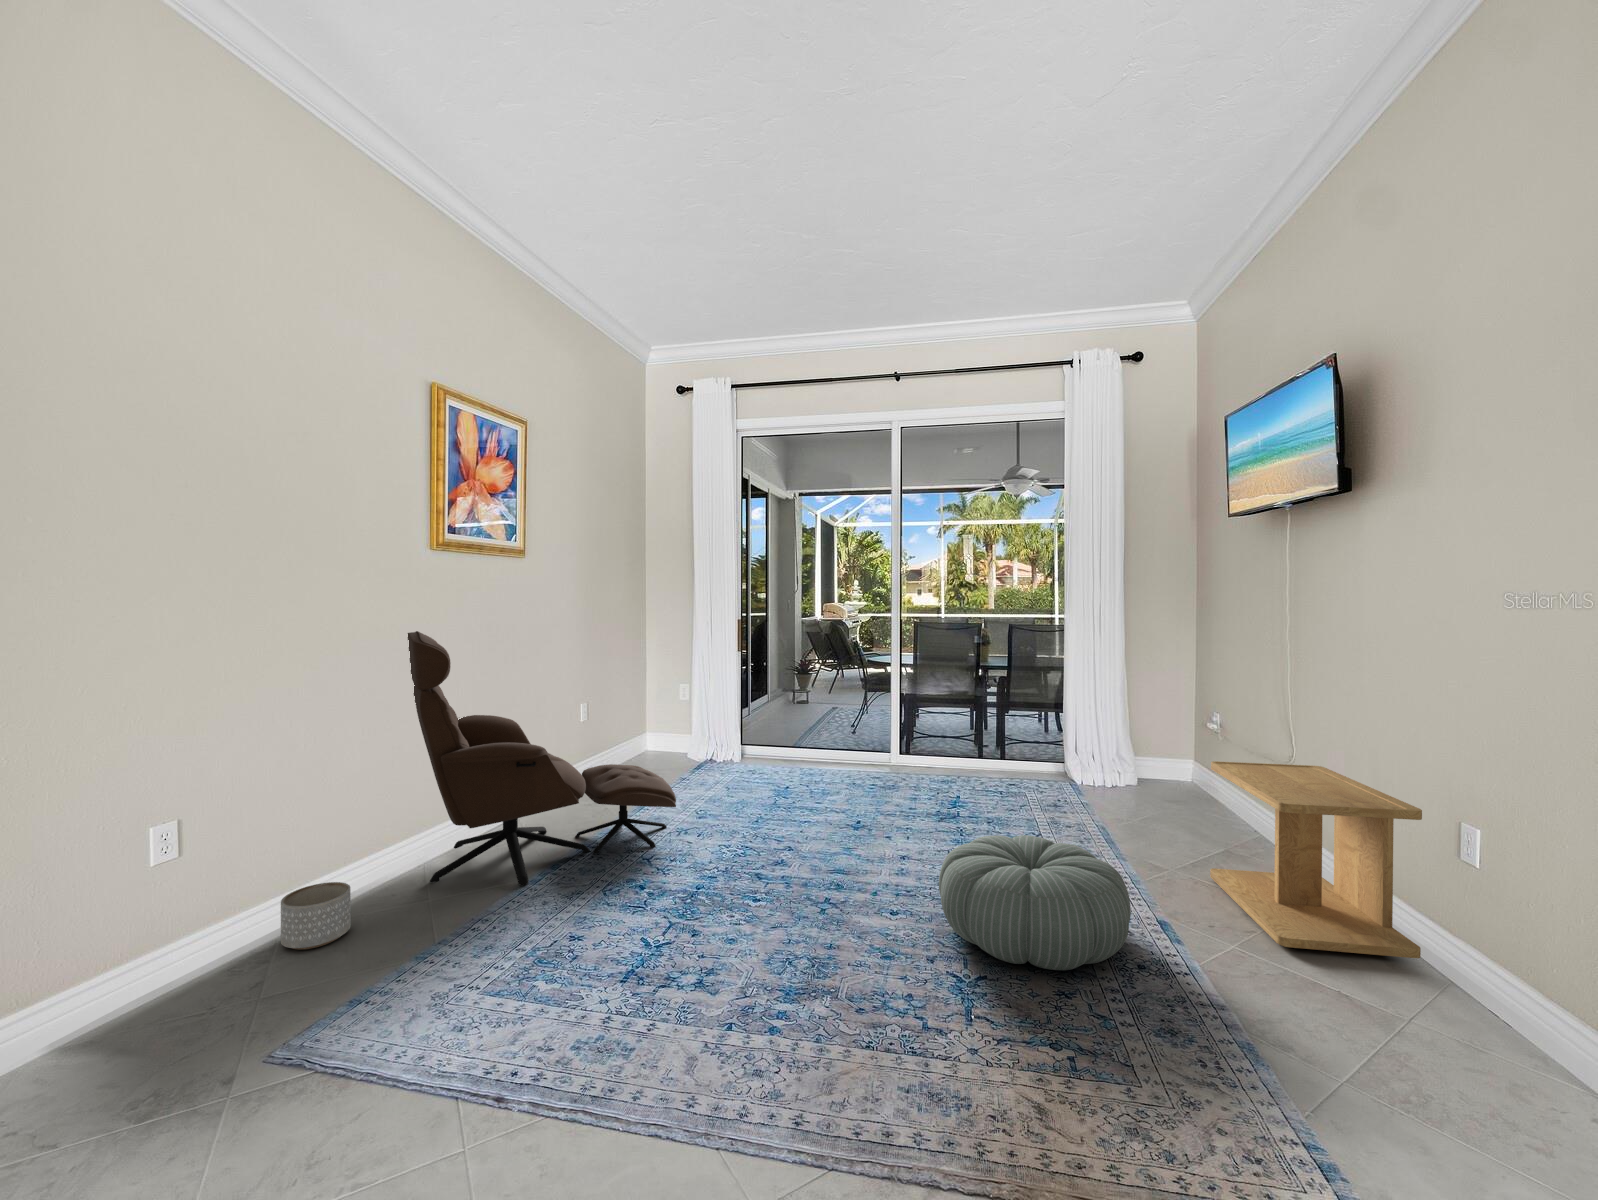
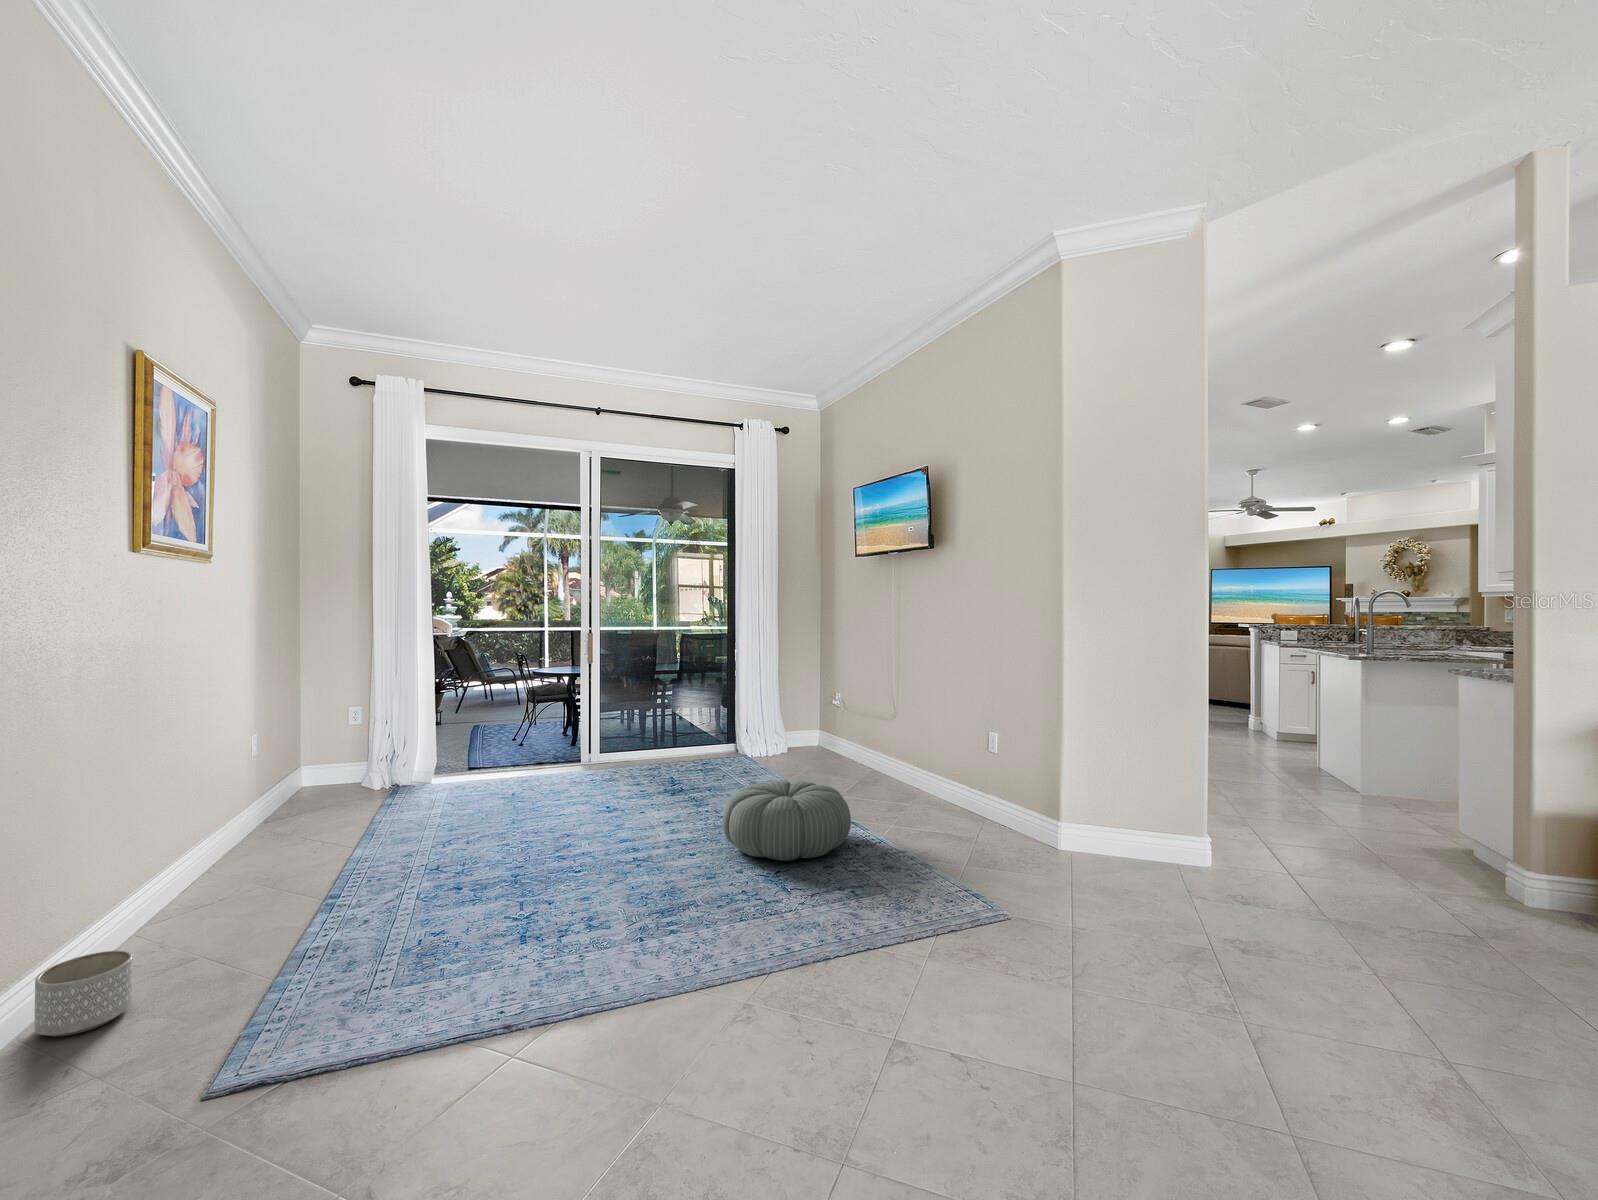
lounge chair: present [408,631,676,885] -> none [99,651,444,944]
side table: present [1210,761,1422,958] -> none [863,714,975,819]

